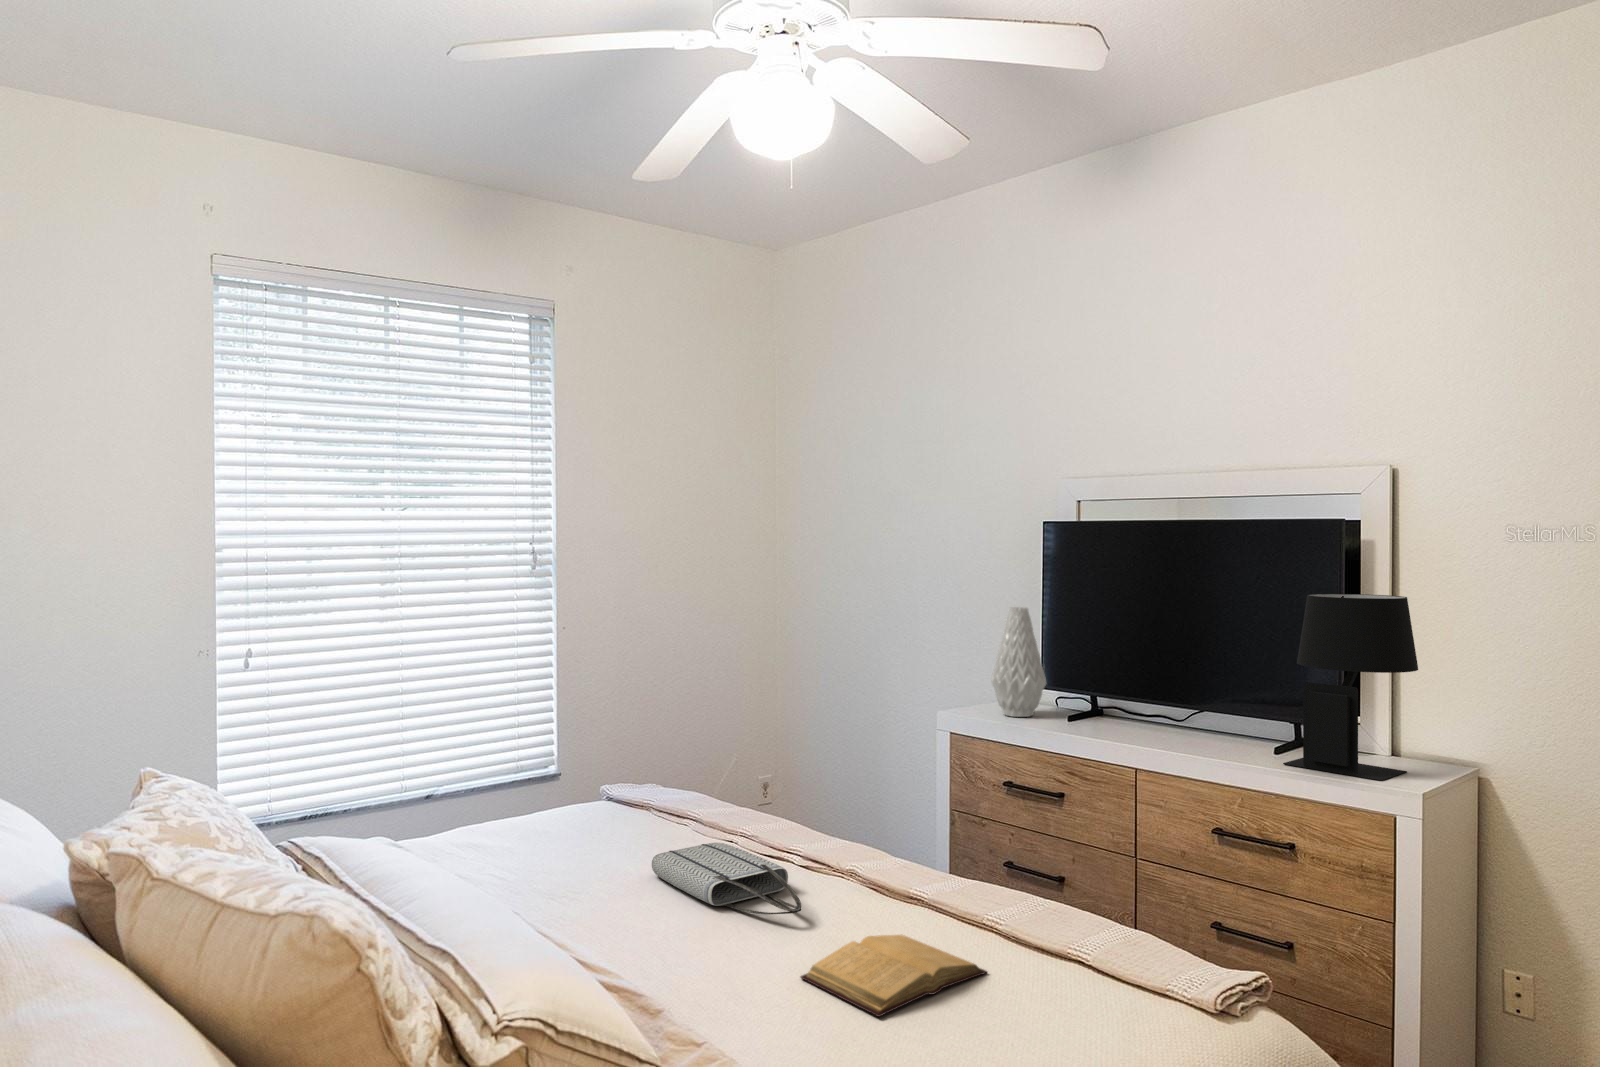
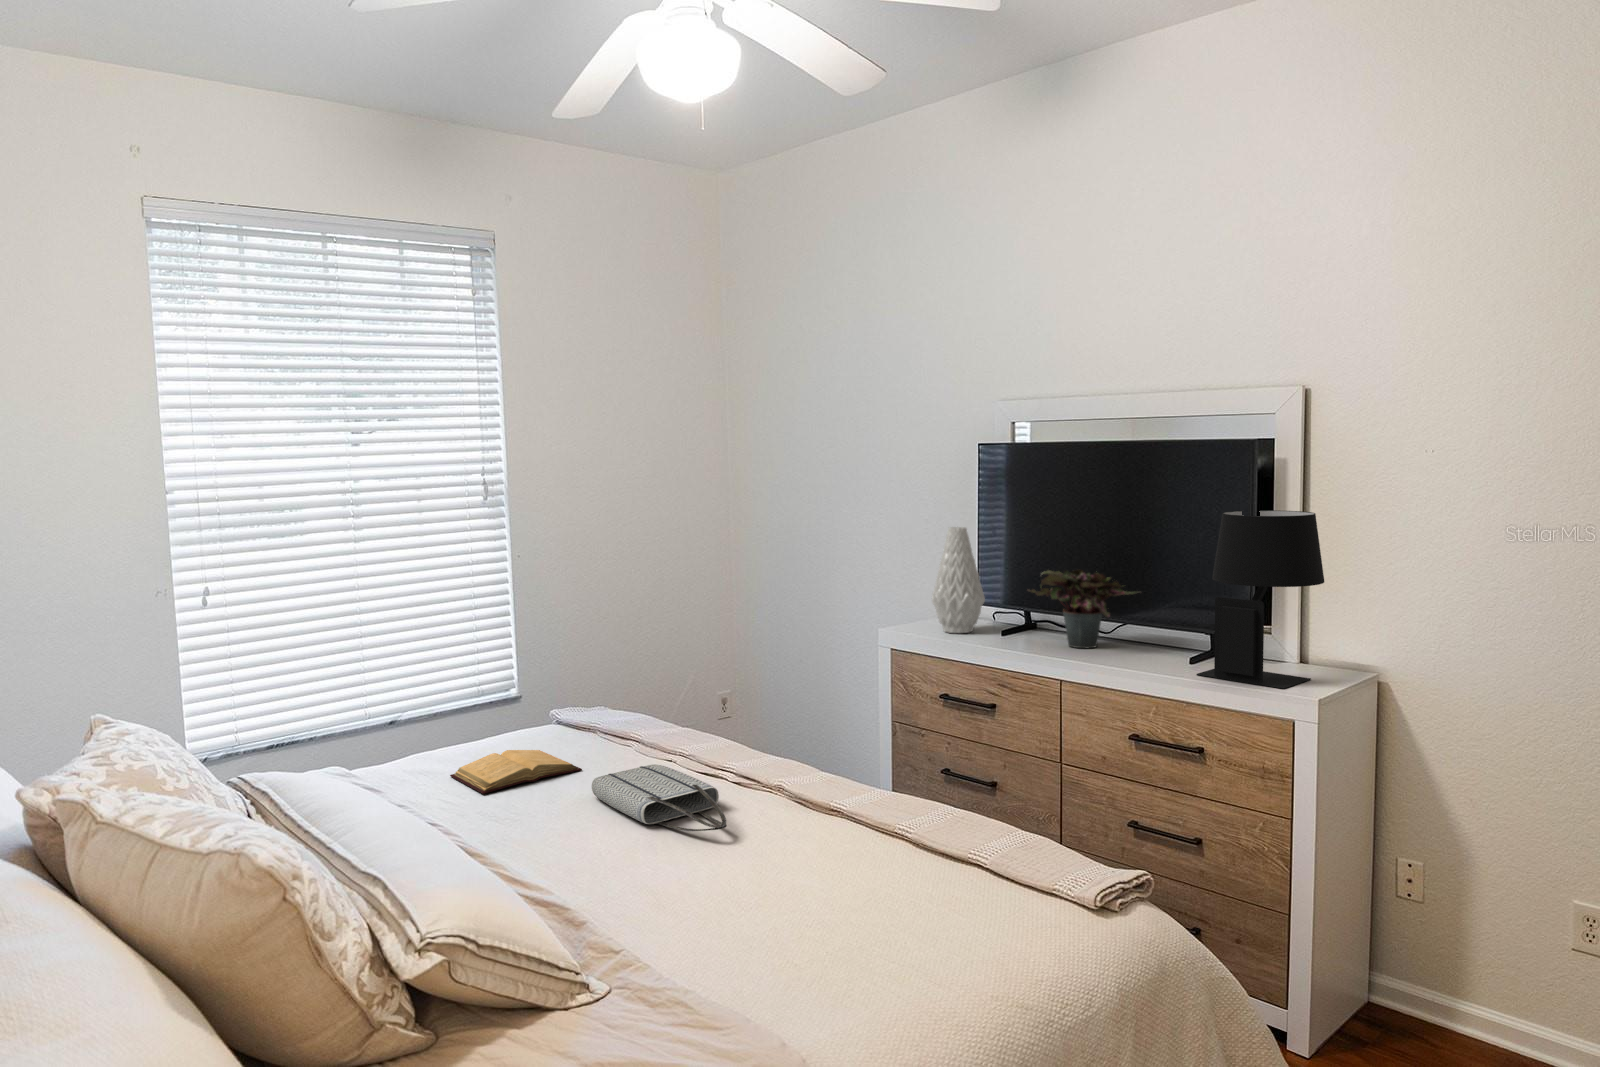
potted plant: none [1093,652,1217,735] -> present [1028,569,1139,648]
book: present [801,935,987,1017] -> present [450,750,582,794]

